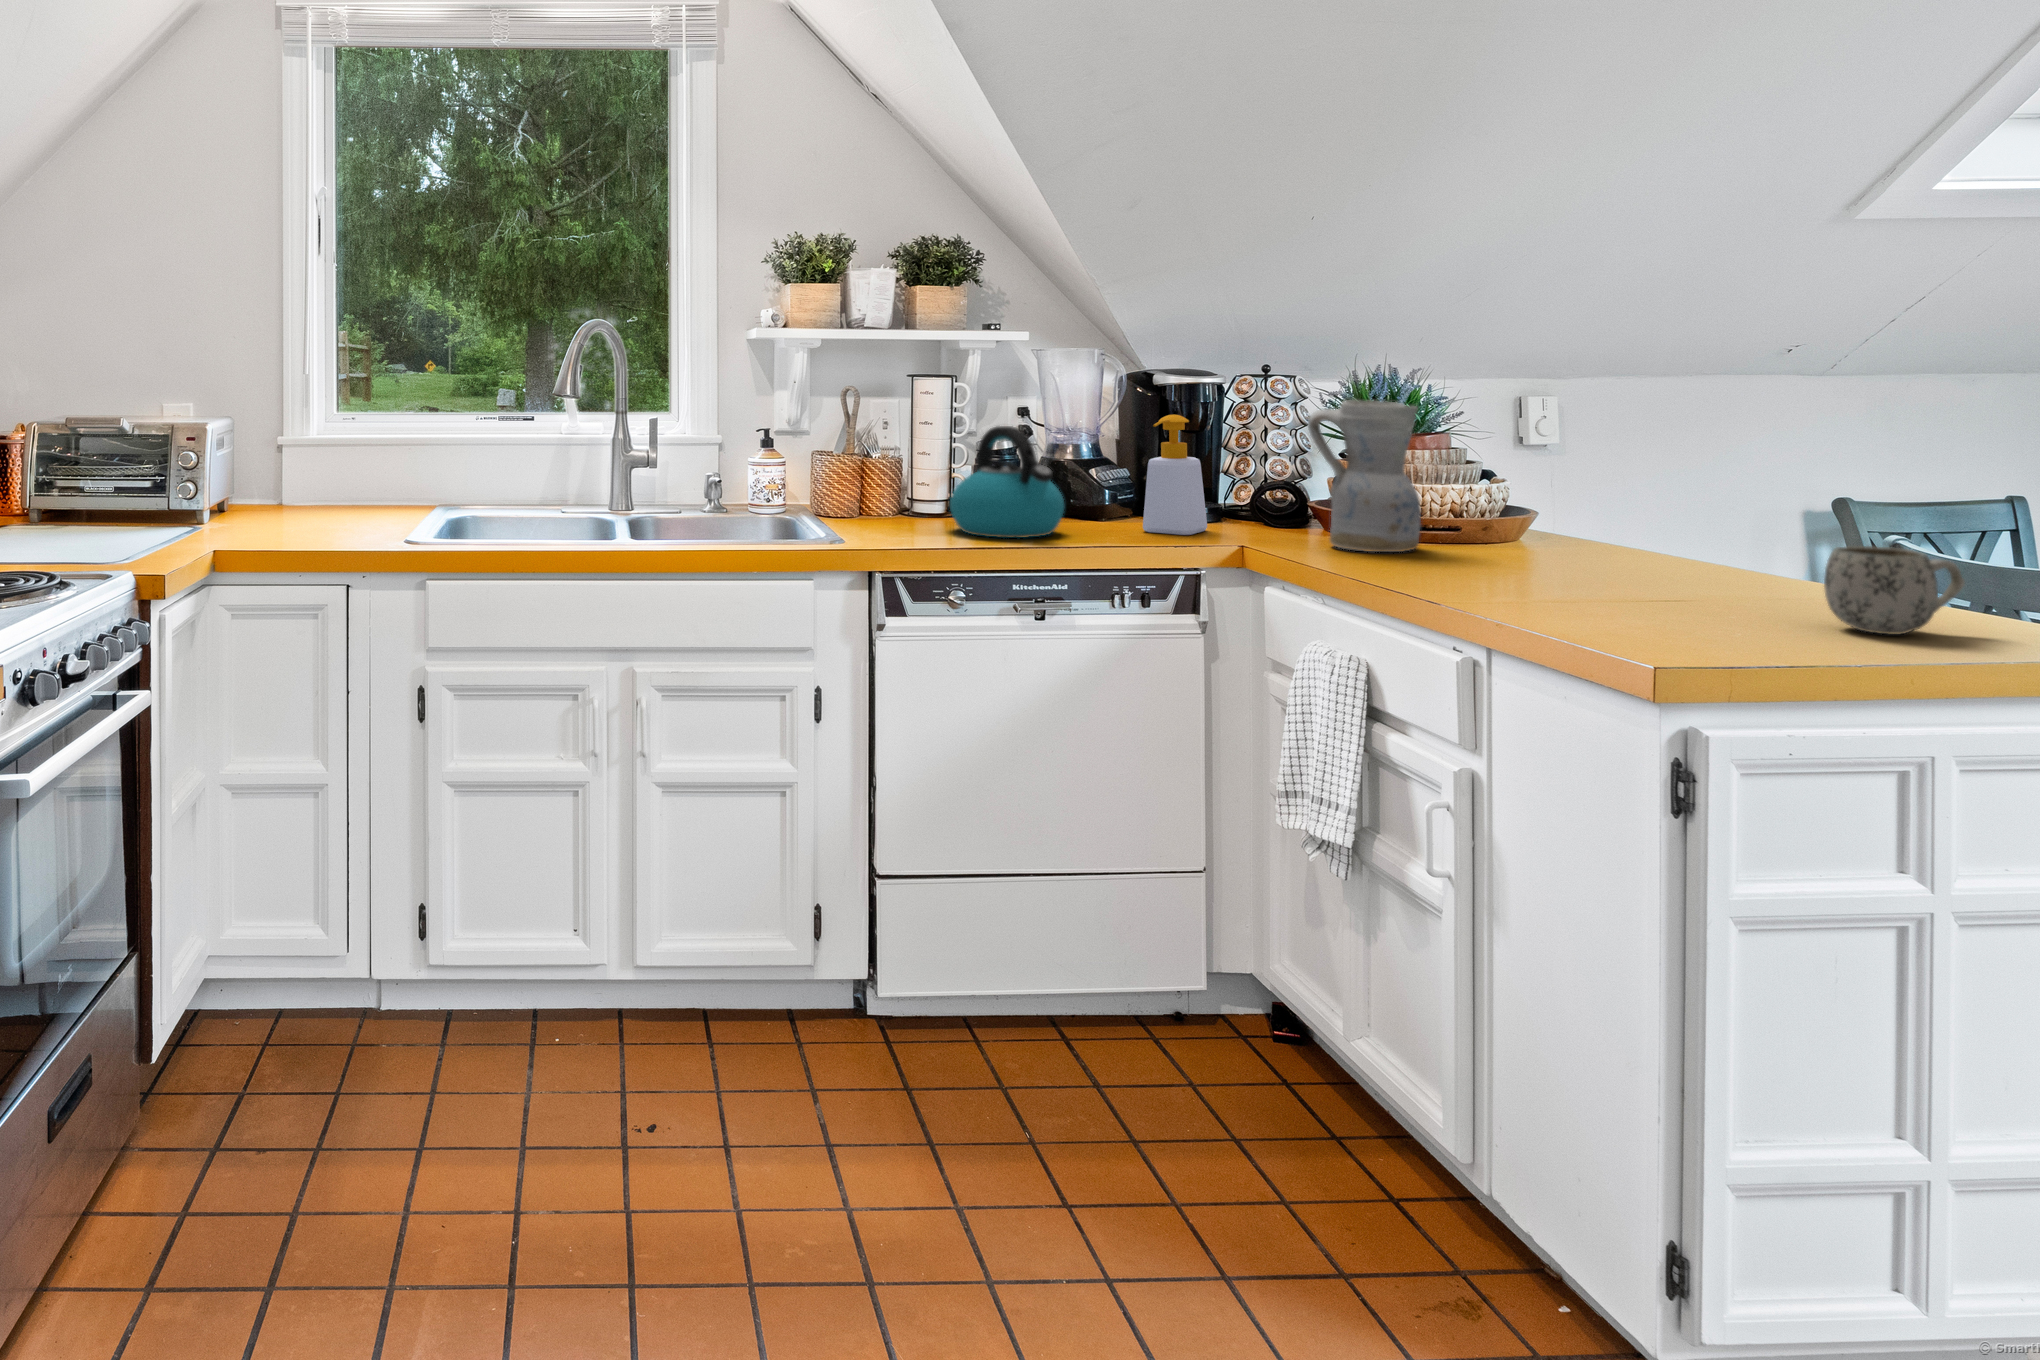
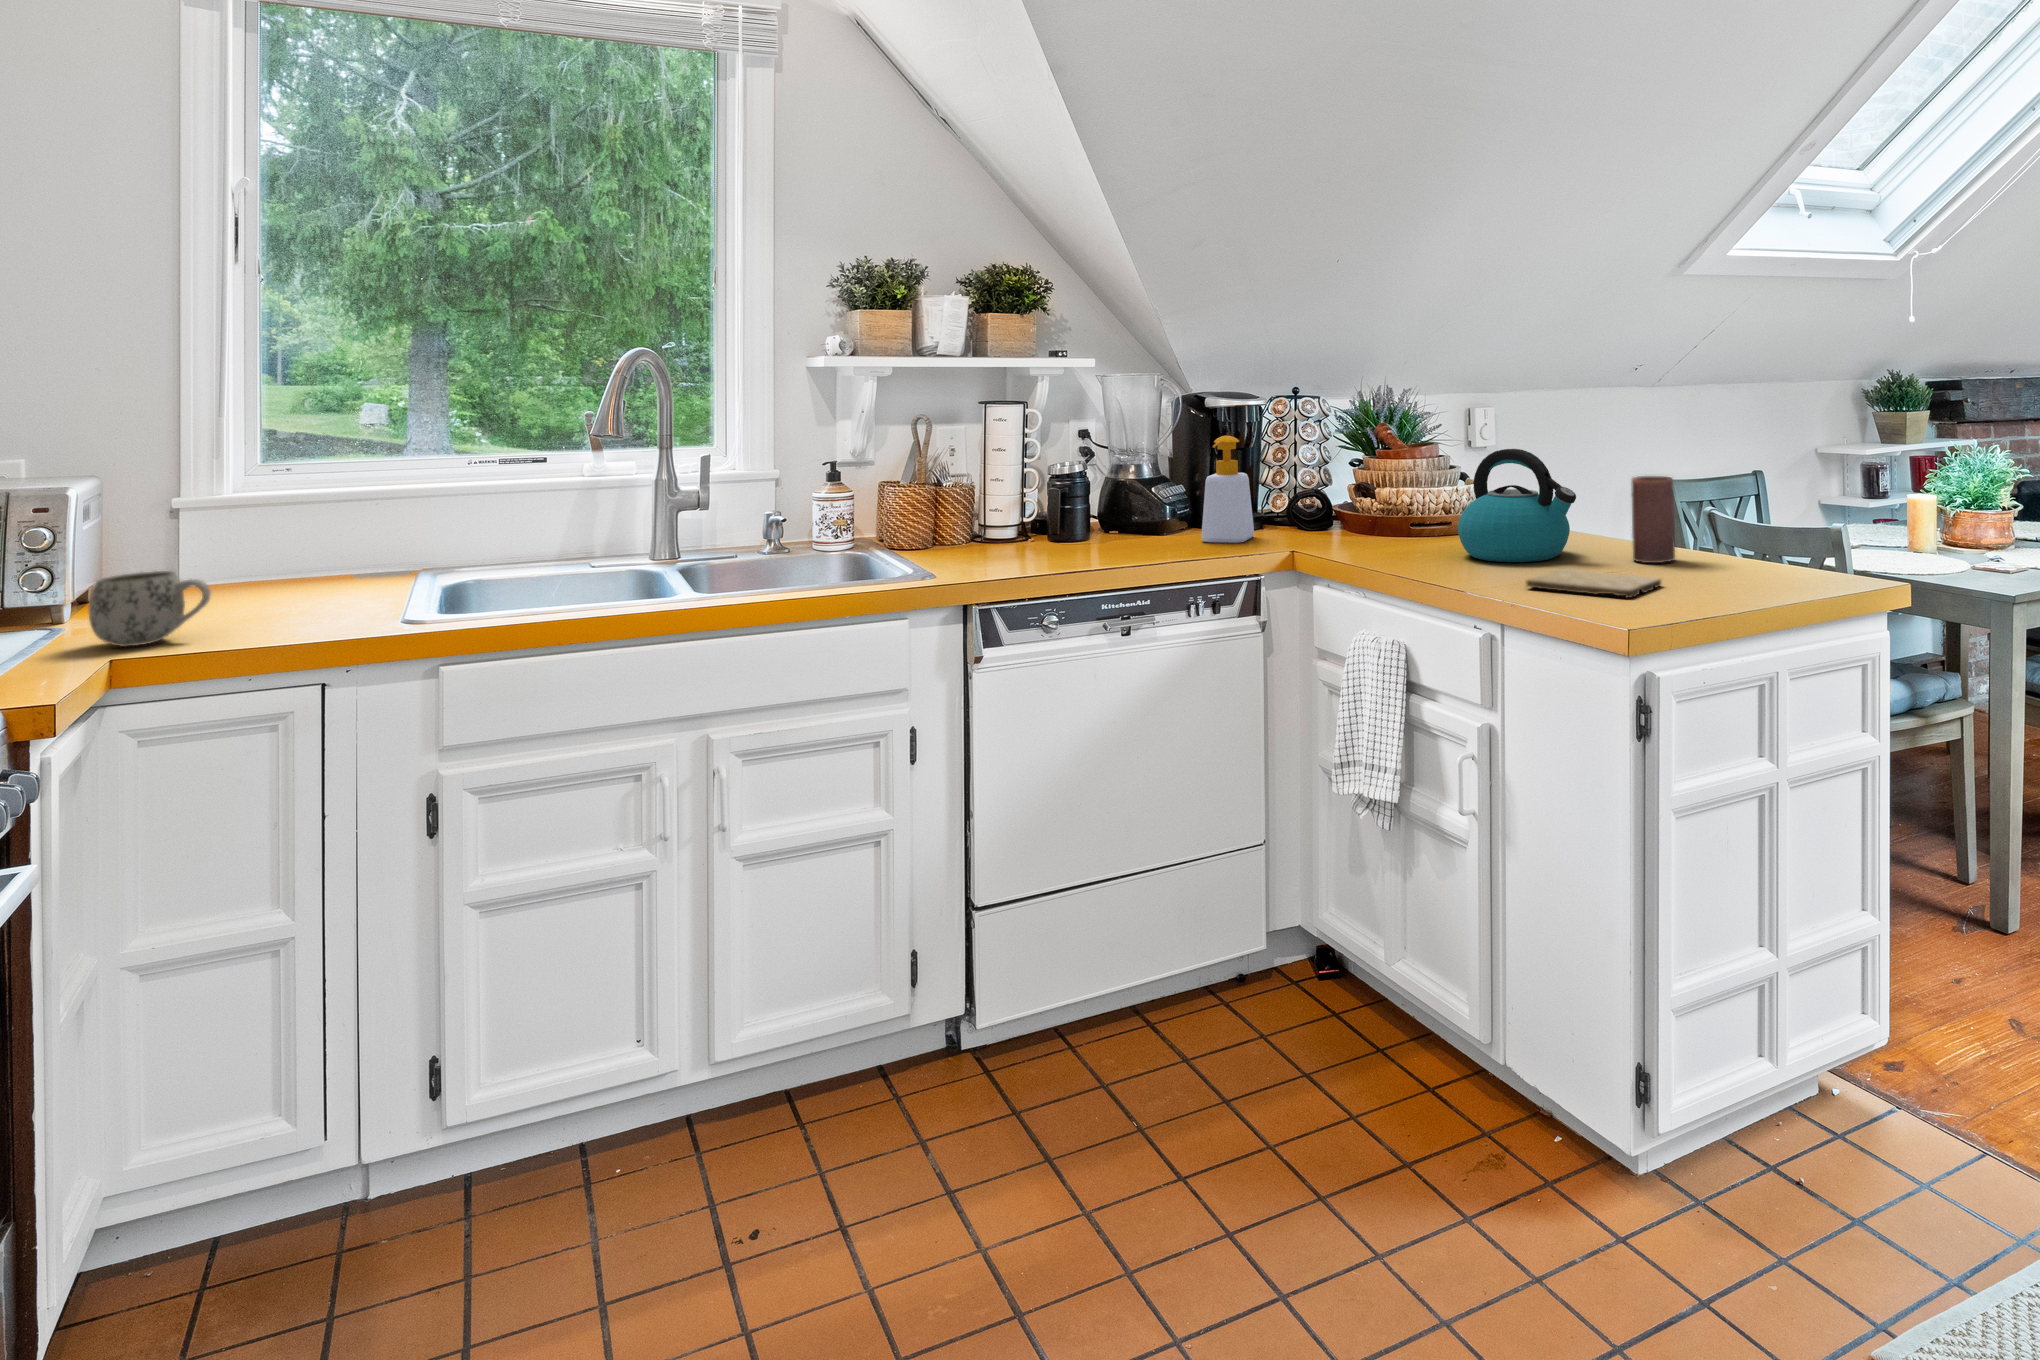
ceramic pitcher: present [1308,400,1421,552] -> none [1340,419,1426,547]
kettle: present [950,426,1064,538] -> present [1458,449,1576,562]
candle: none [1708,481,1779,596] -> present [1631,476,1675,563]
mug: present [1824,546,1965,634] -> present [89,571,211,646]
cutting board: none [1522,590,1730,631] -> present [1526,569,1661,598]

